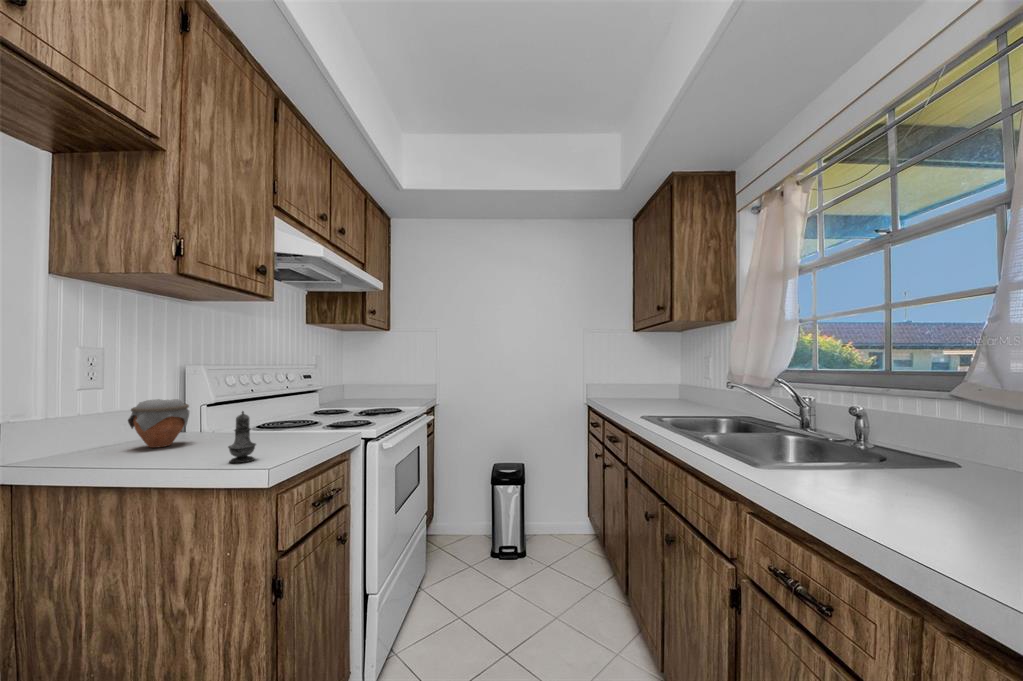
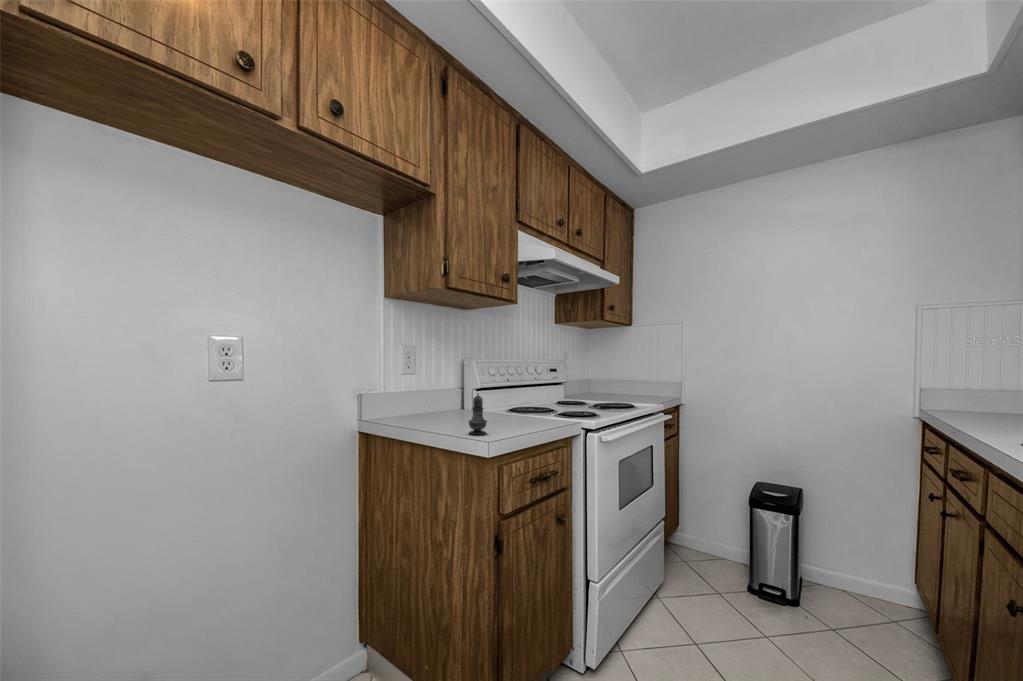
jar: present [128,399,189,448] -> none [420,381,457,417]

